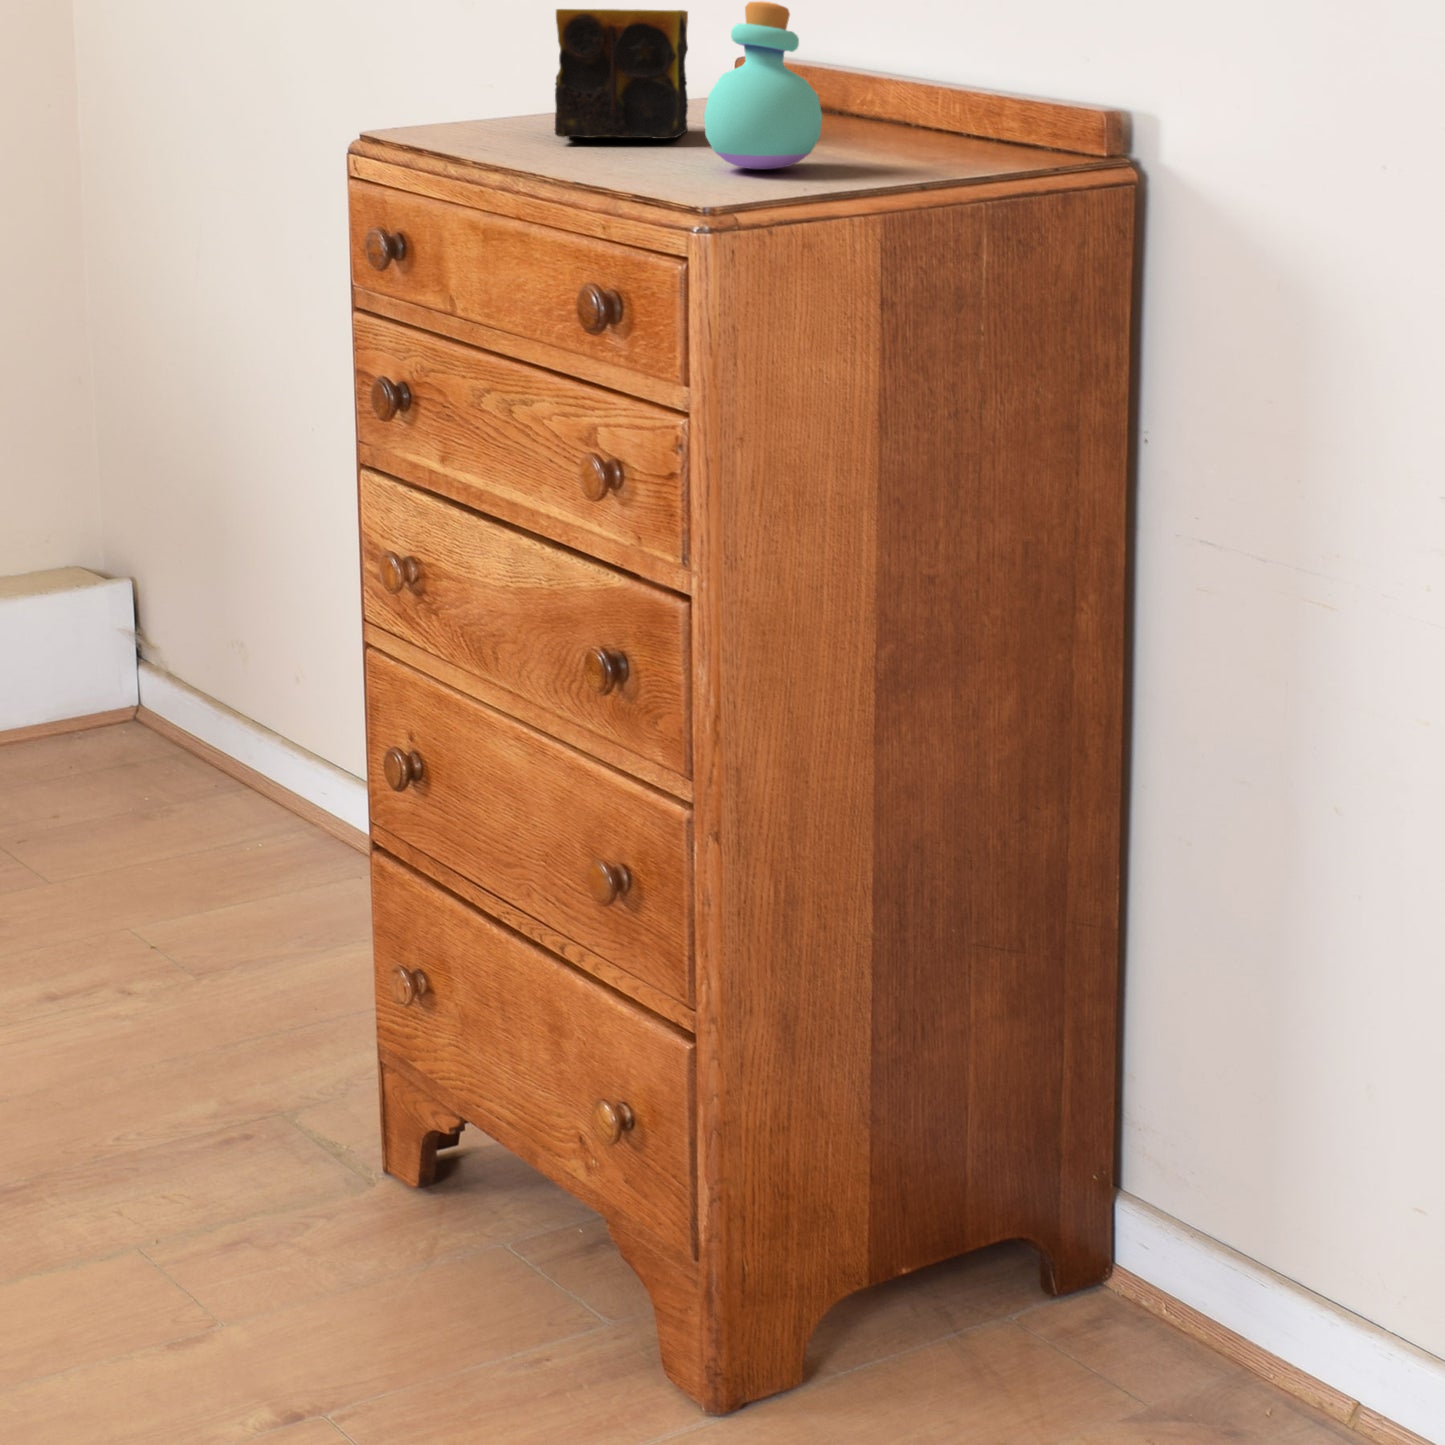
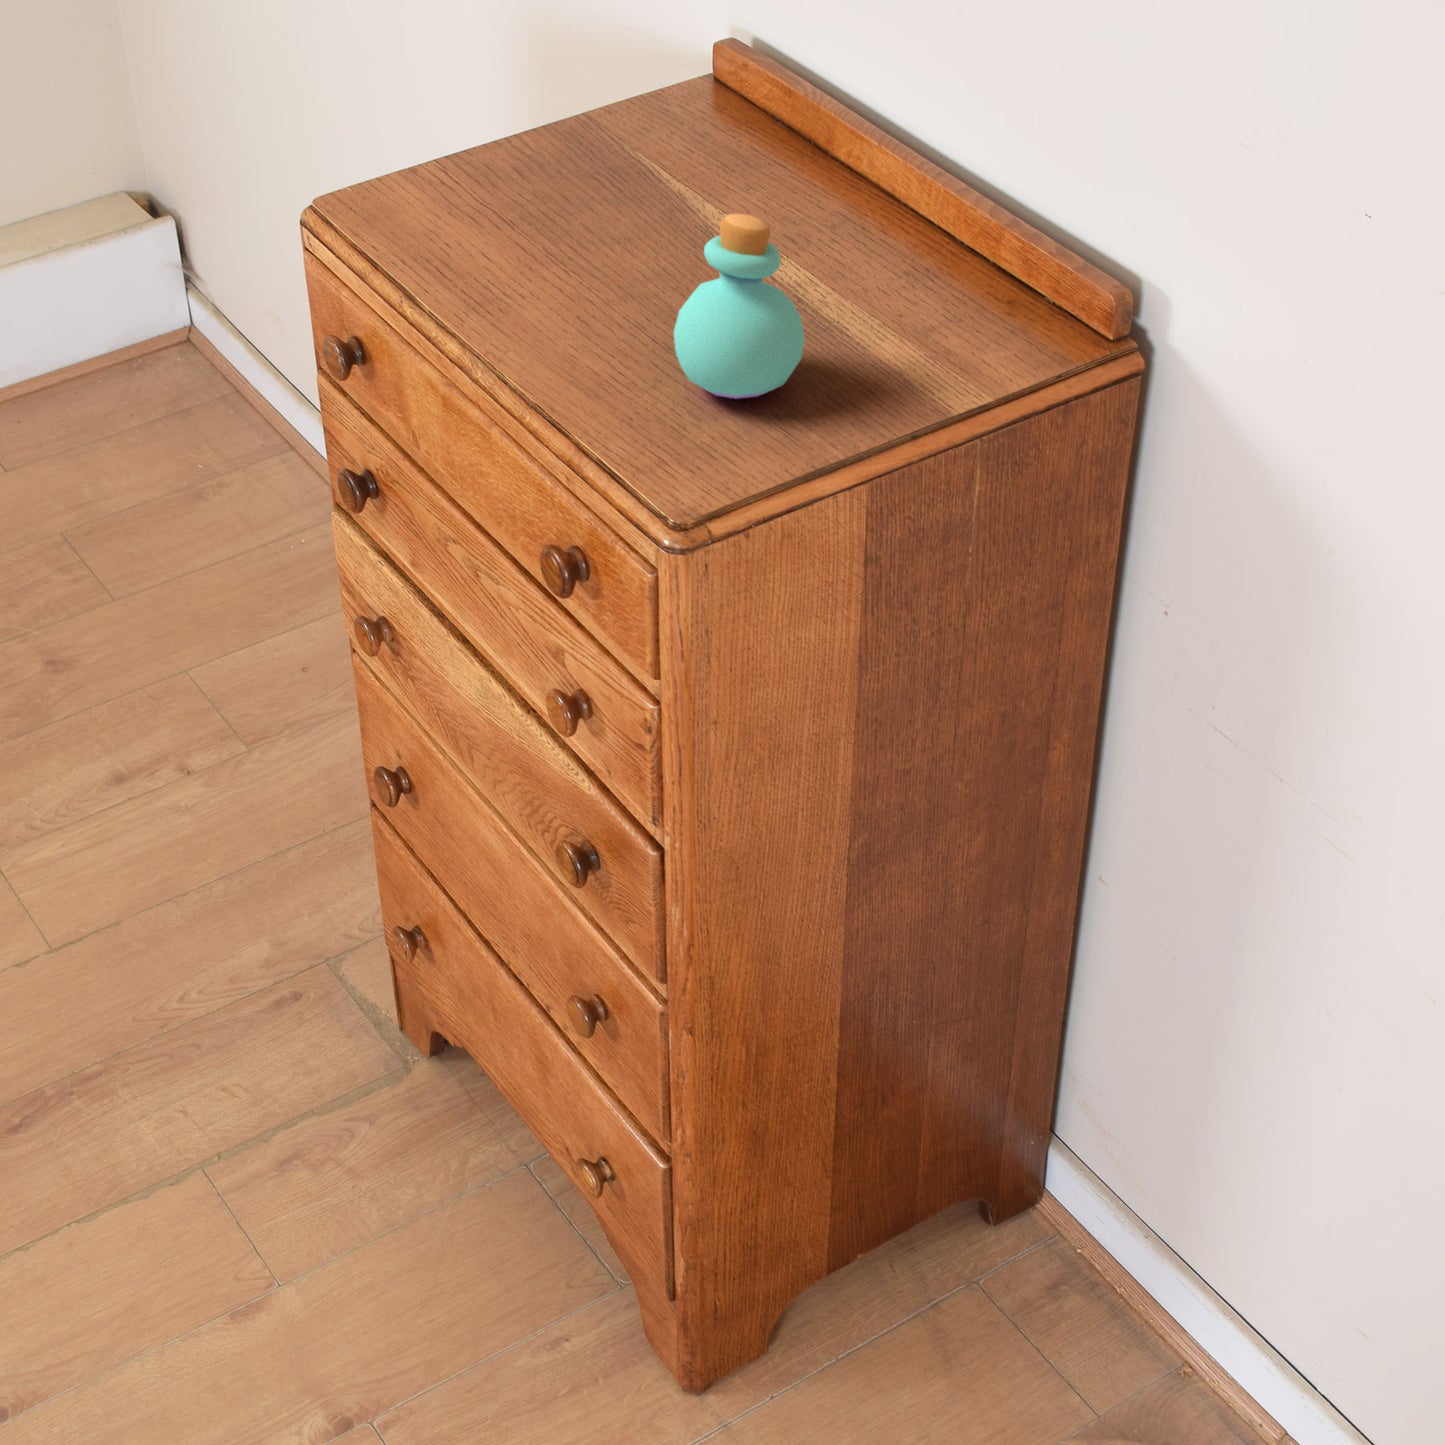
candle: present [555,9,688,139] -> none [506,104,656,284]

